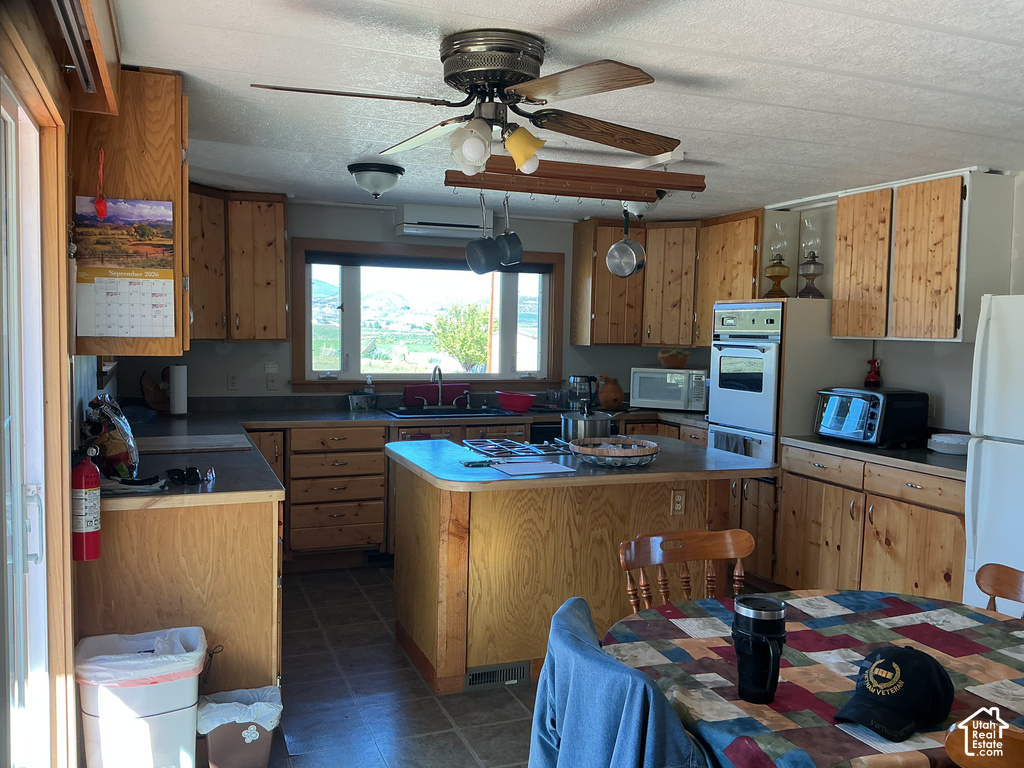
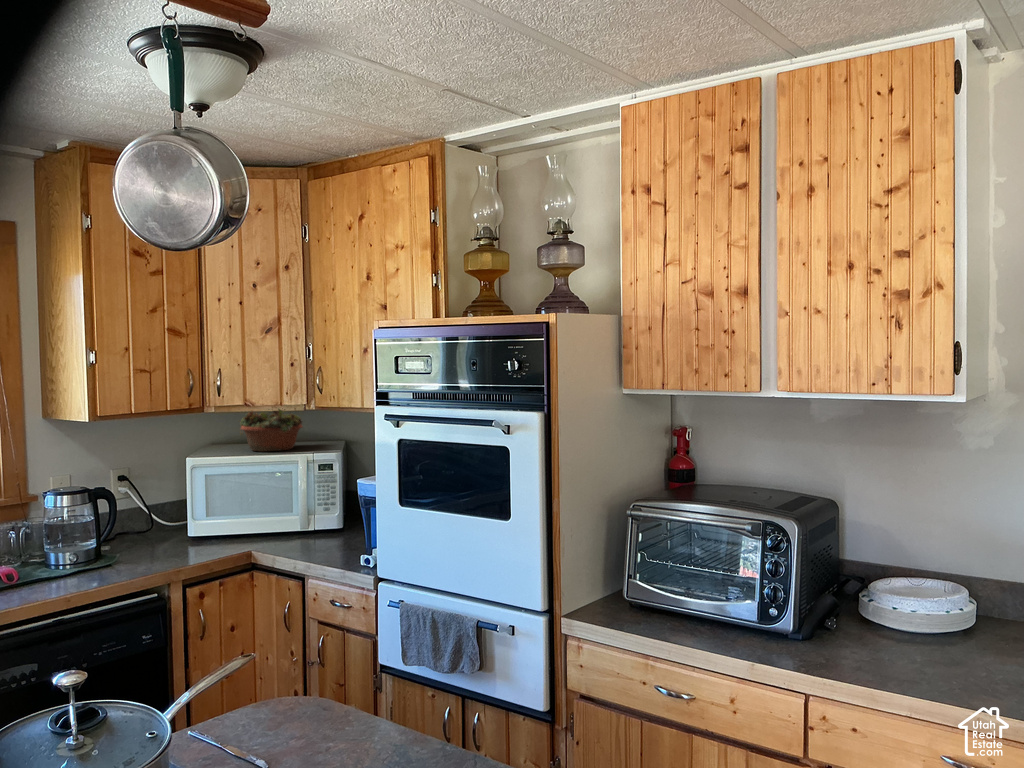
ceramic pitcher: present [596,375,624,410] -> none [111,483,192,565]

